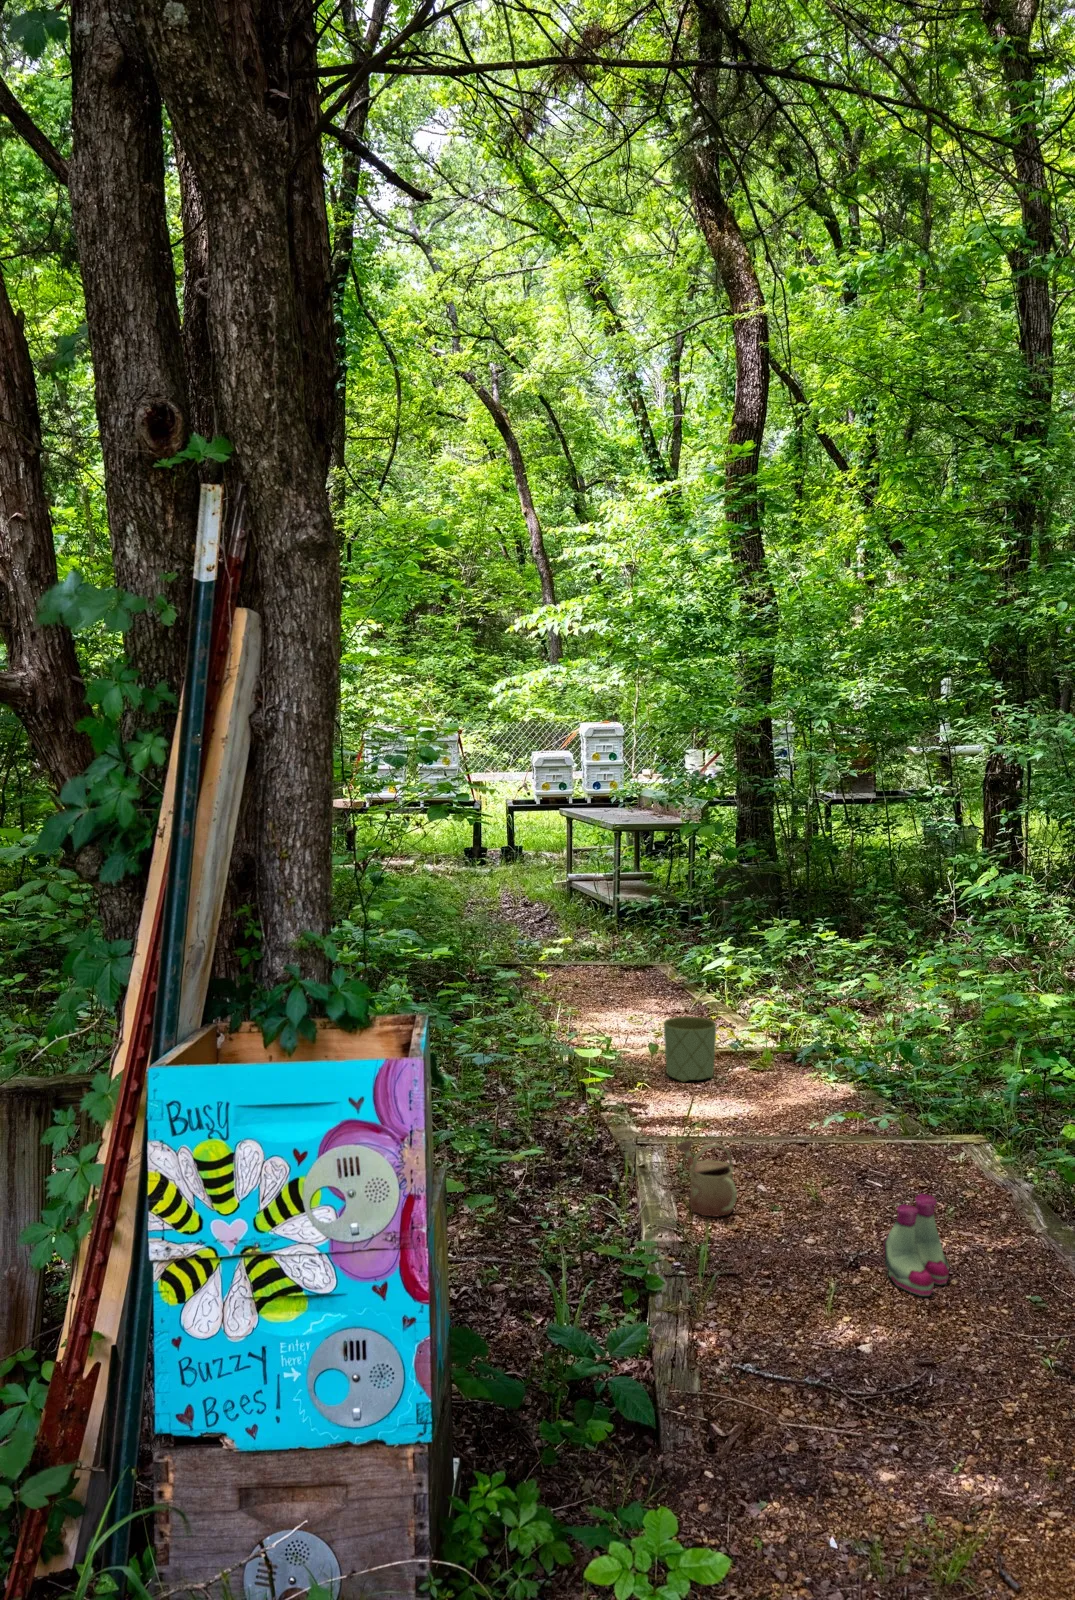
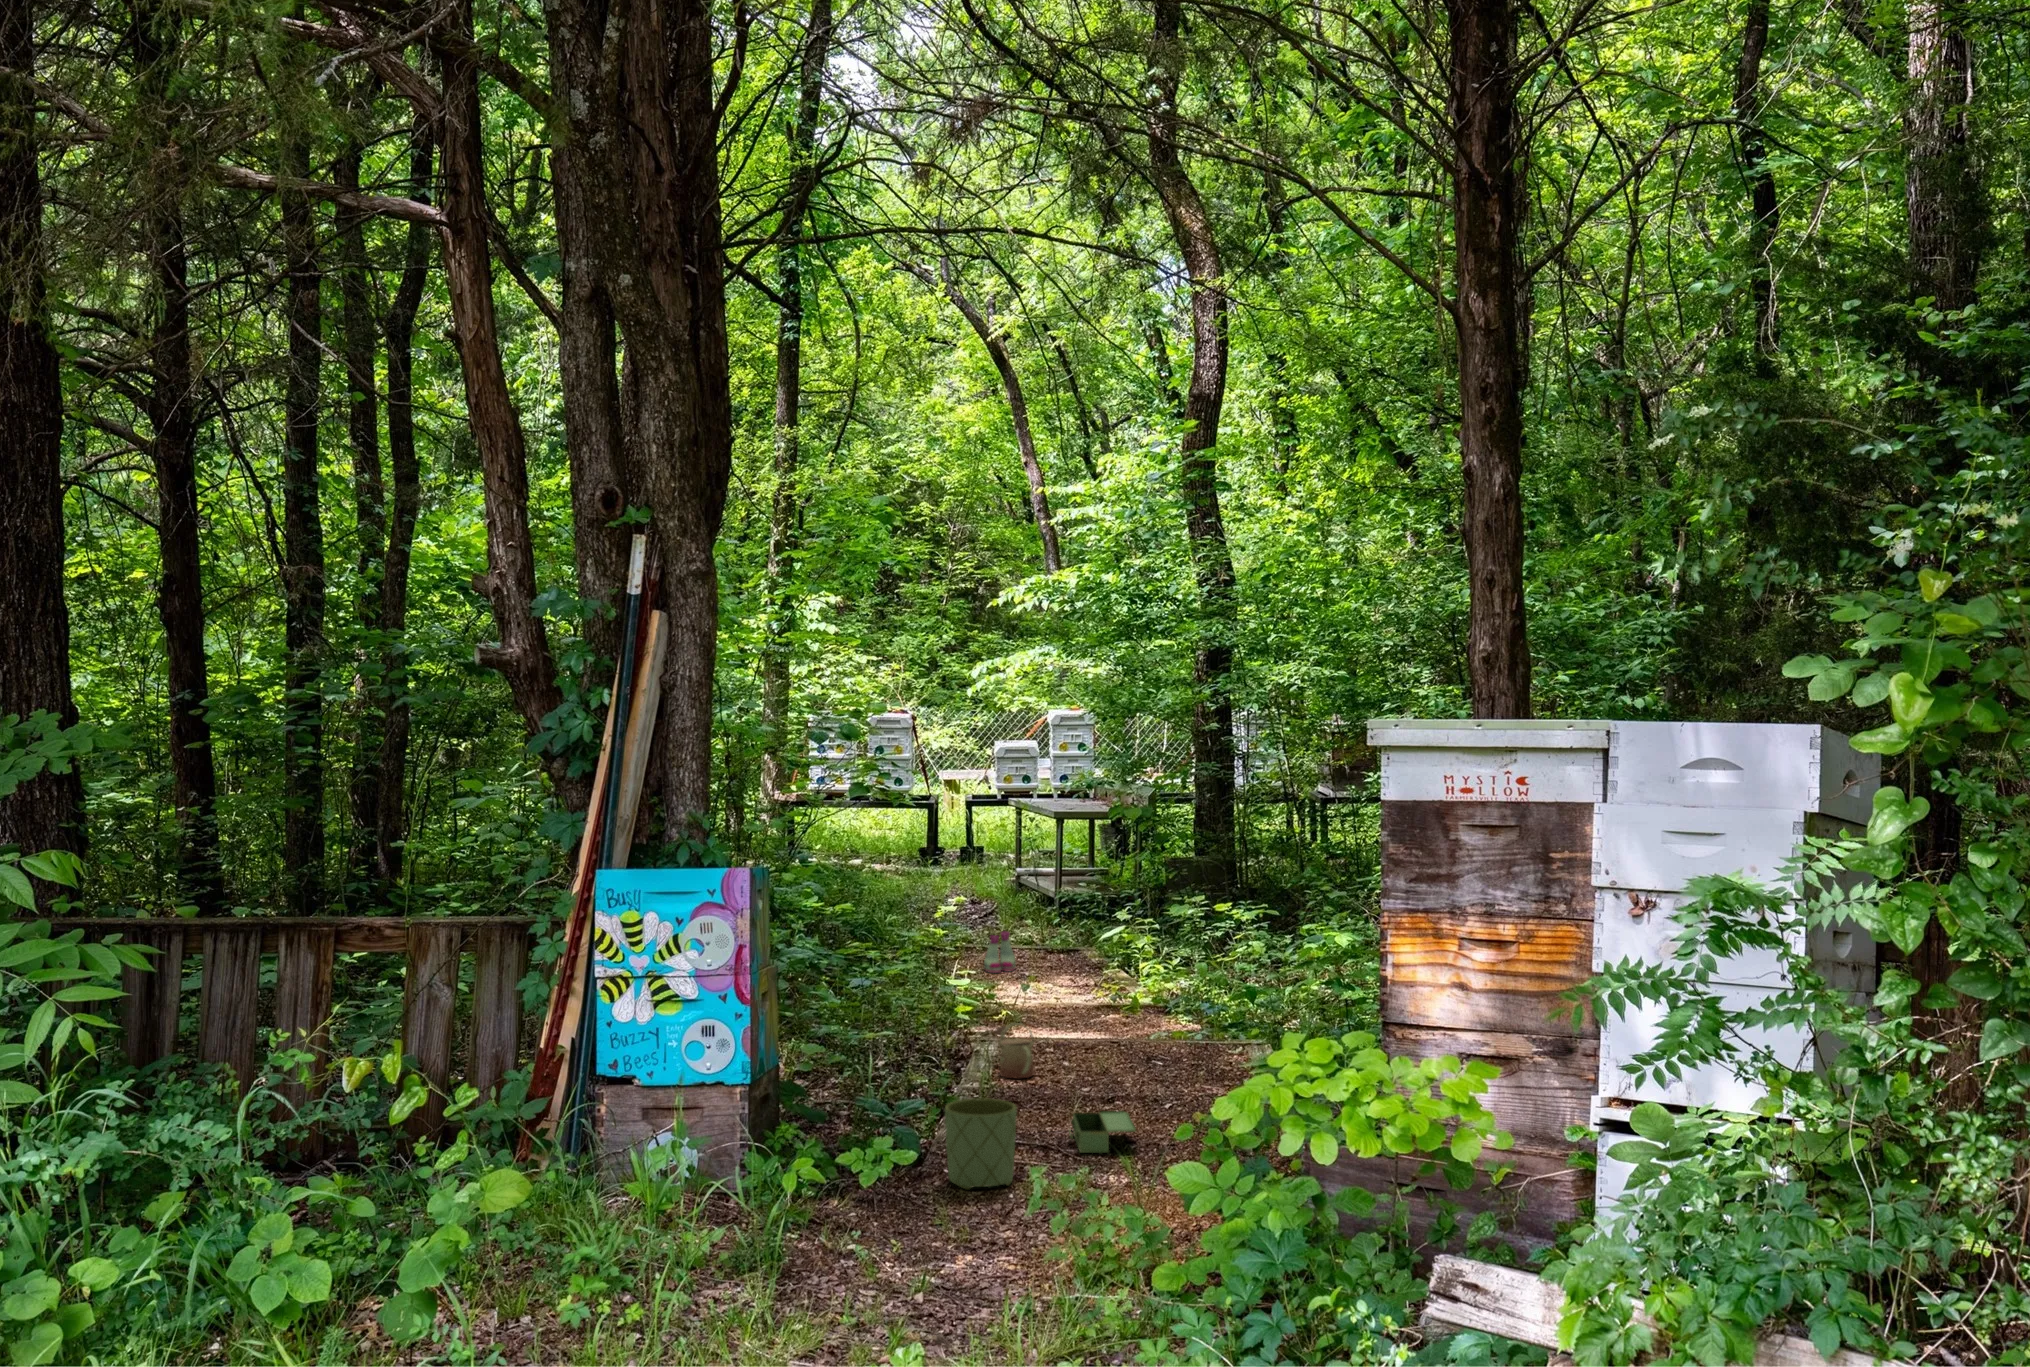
planter: present [664,1016,717,1082] -> present [945,1098,1017,1190]
boots: present [883,1193,949,1296] -> present [984,931,1016,973]
toolbox: none [844,1308,964,1400] -> present [1069,1111,1136,1153]

